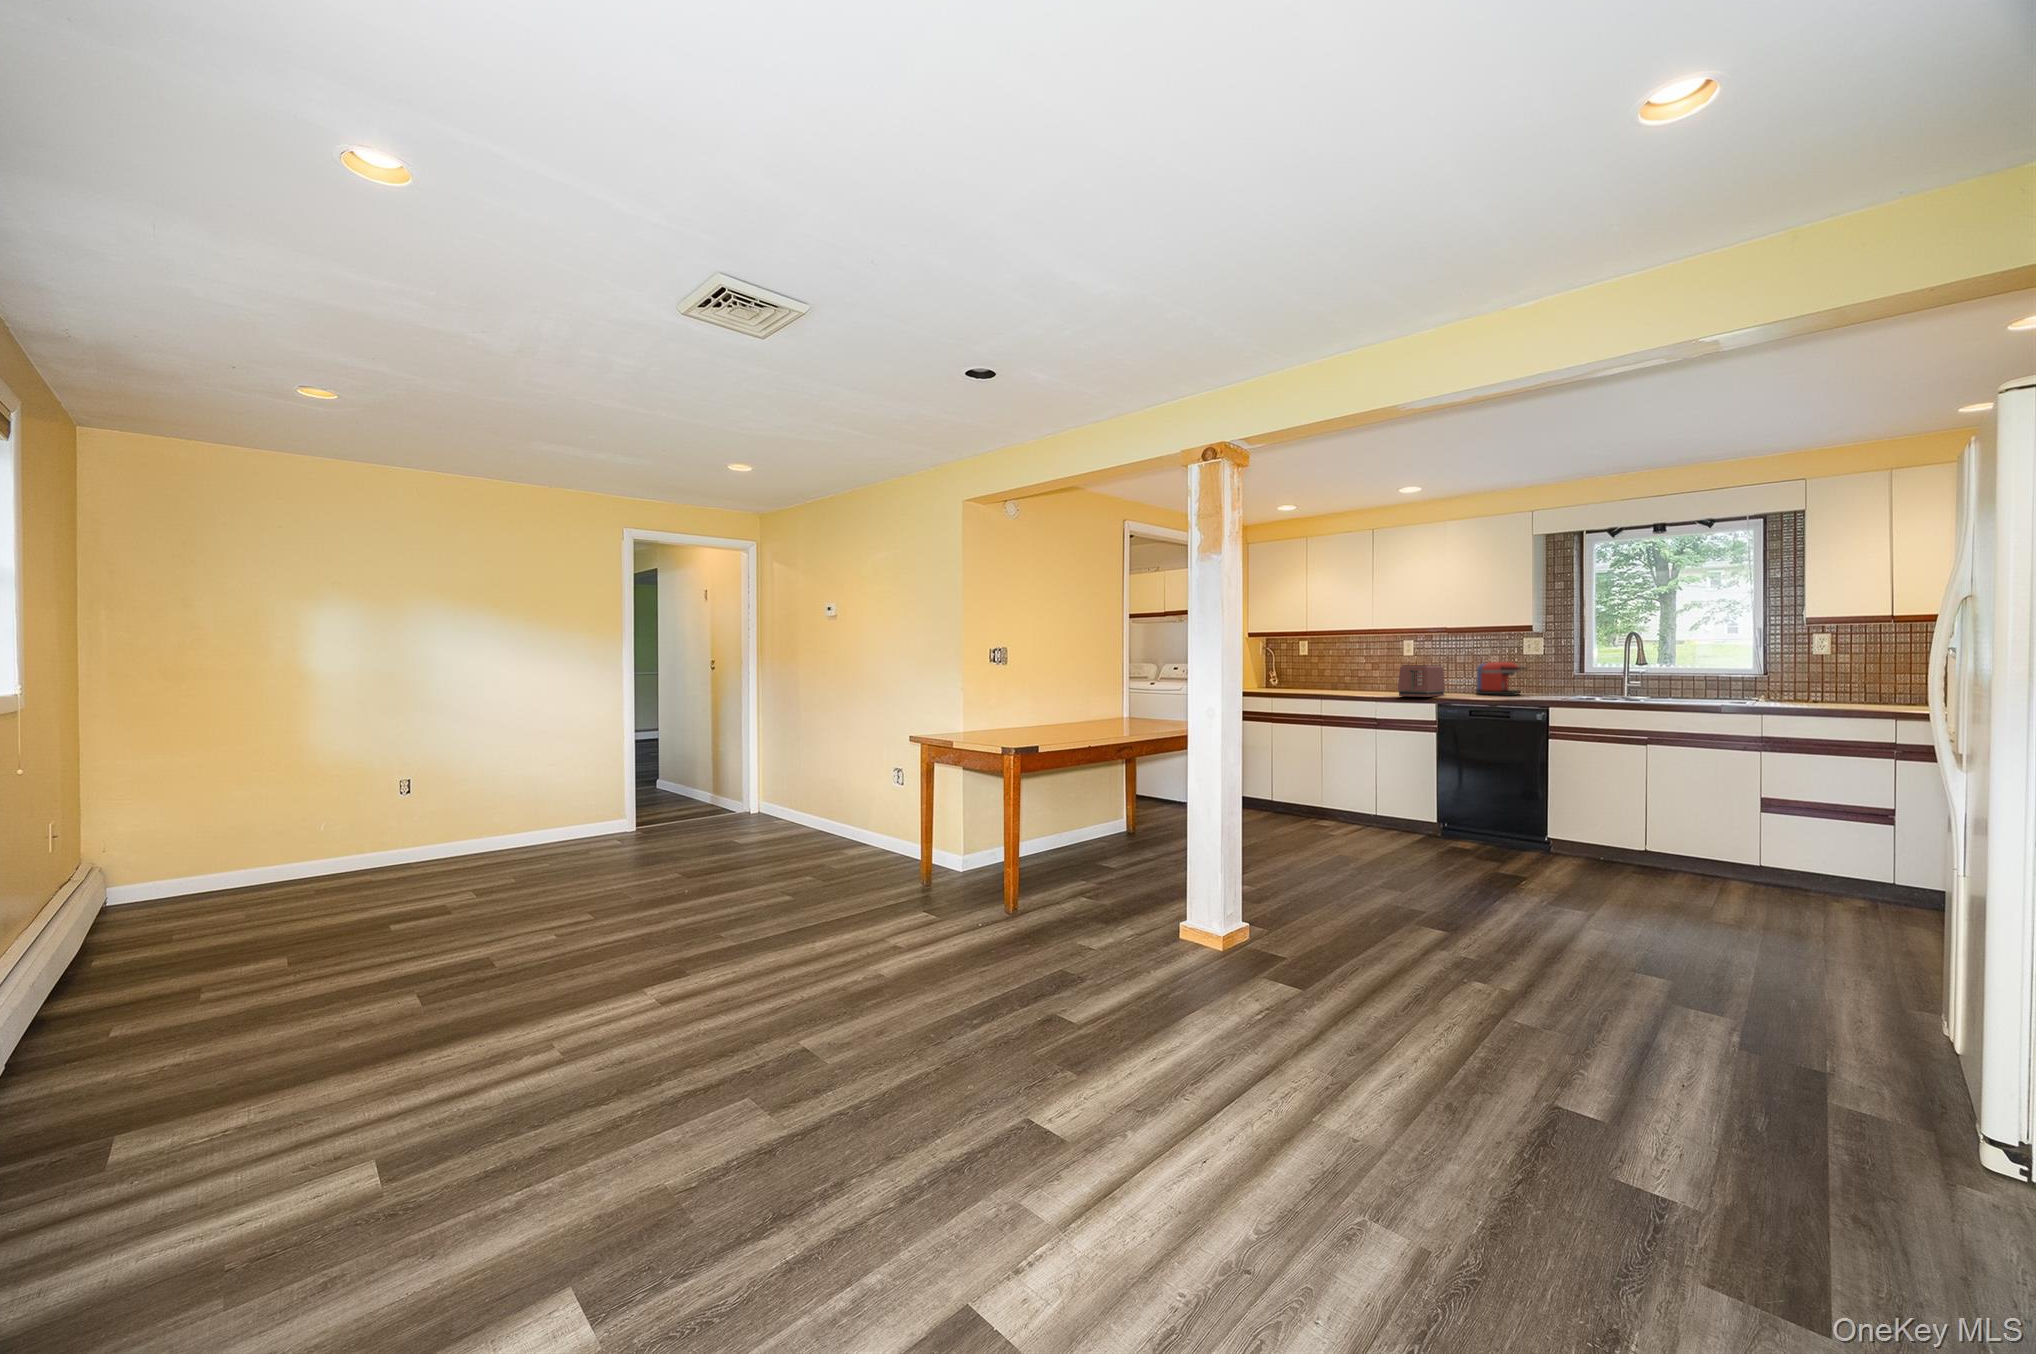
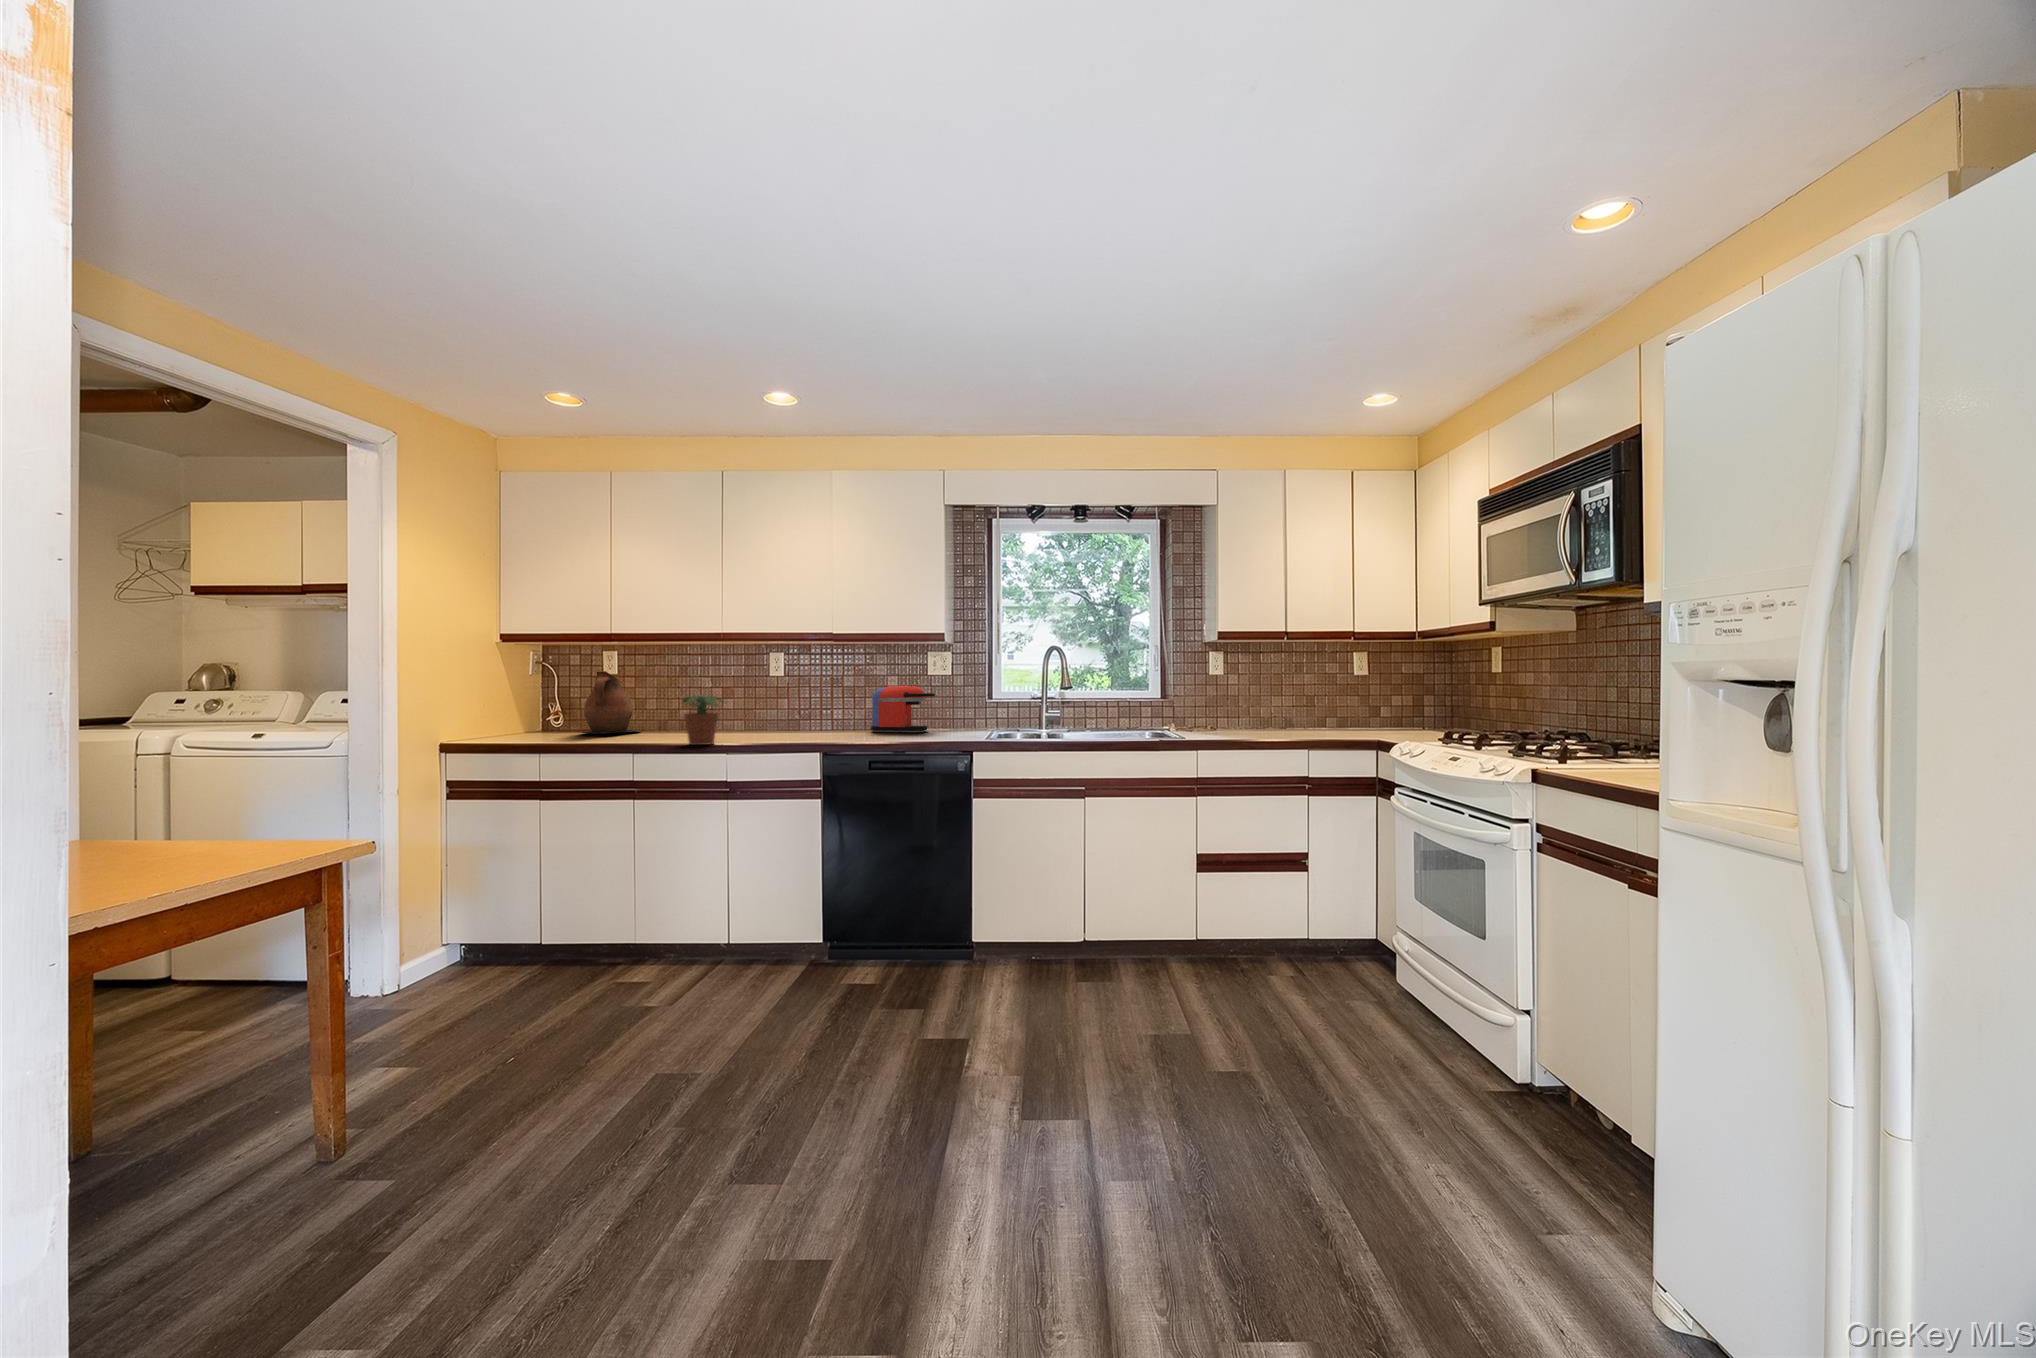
ceramic pitcher: none [1285,653,1322,690] -> present [582,671,641,734]
toaster: present [1398,665,1445,697] -> none [766,691,831,742]
potted plant: none [1346,667,1373,696] -> present [682,696,723,745]

